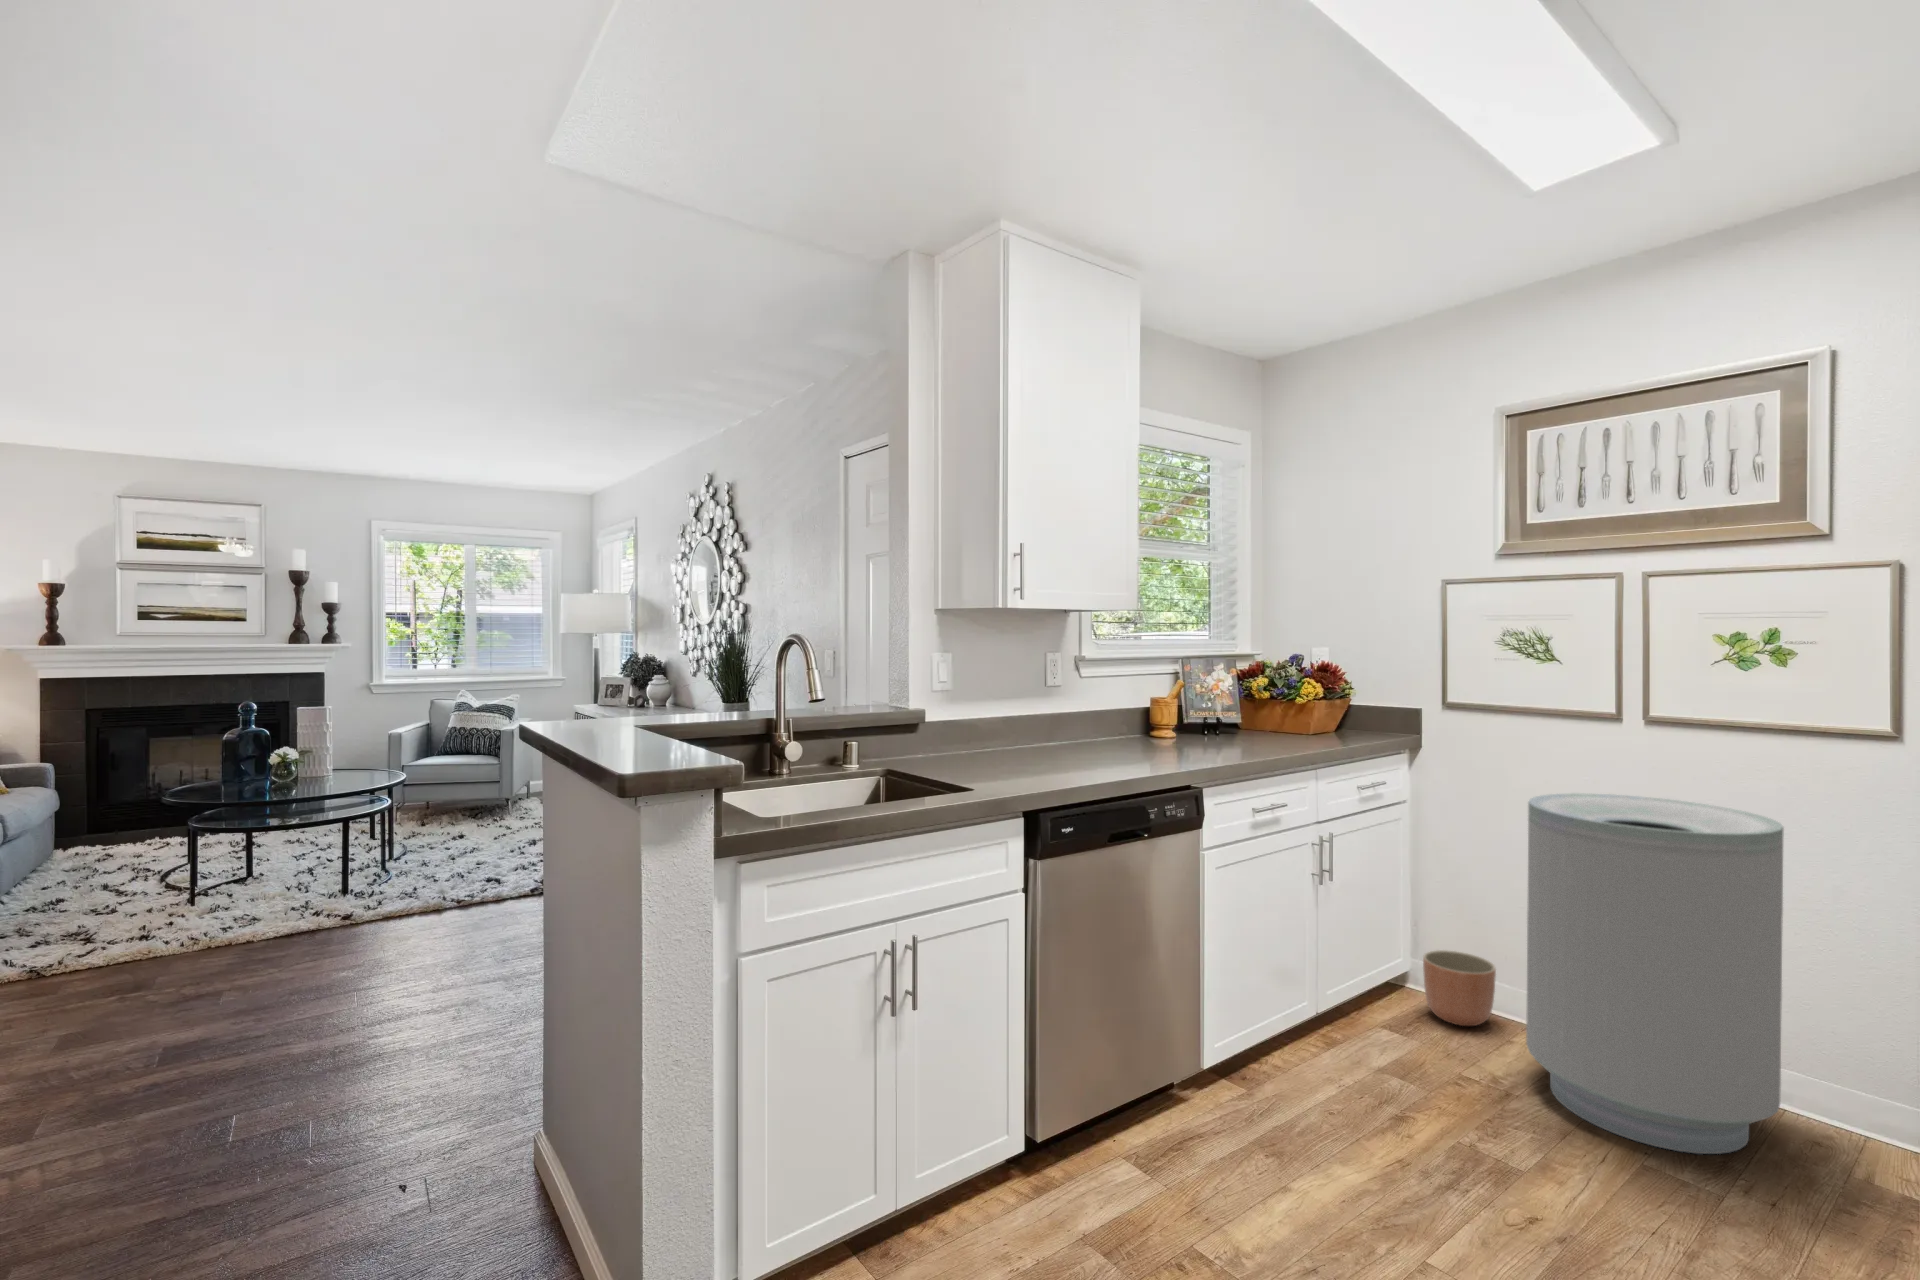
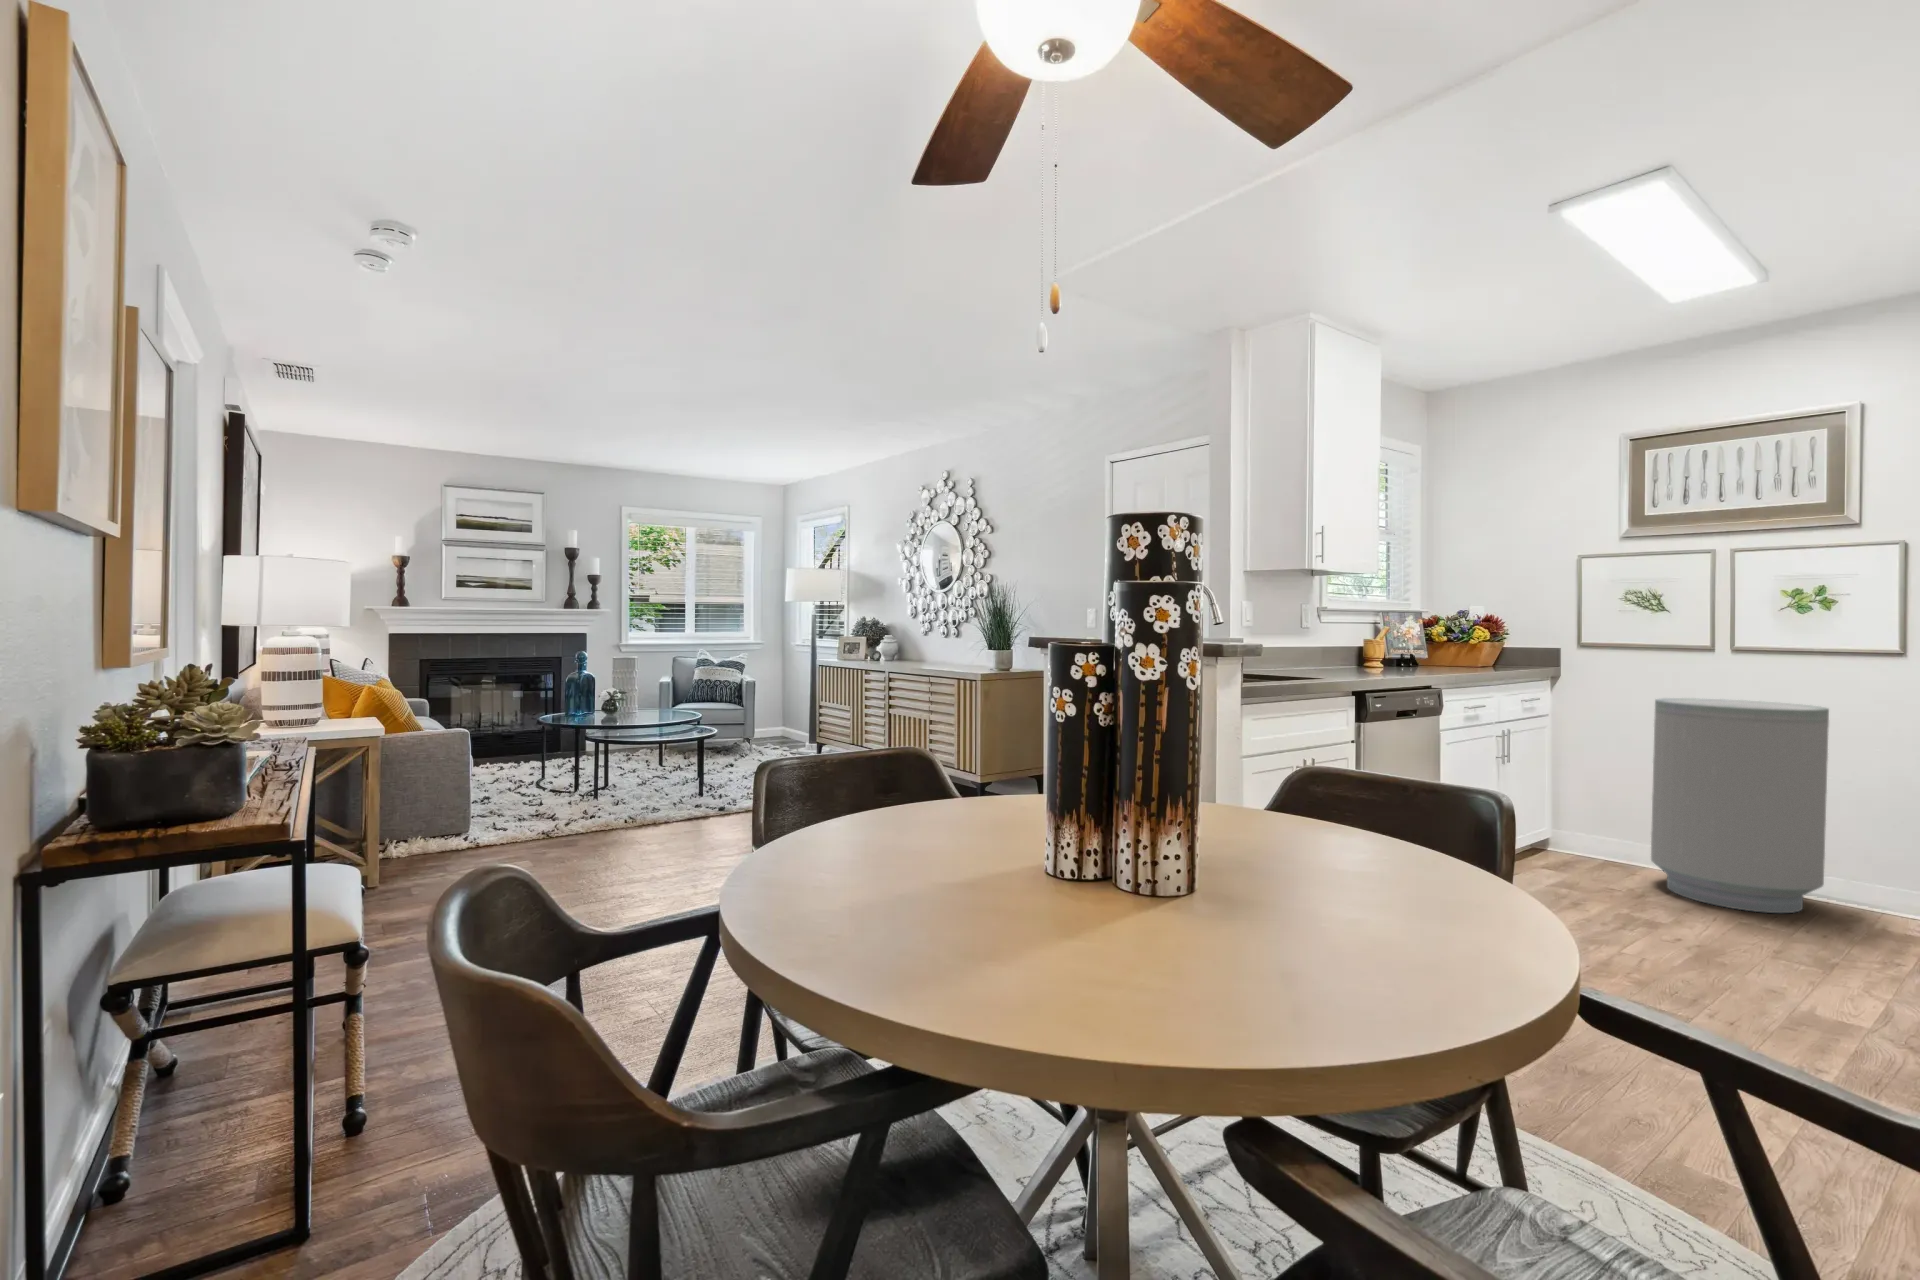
planter: present [1423,950,1496,1026] -> none [1566,815,1620,863]

